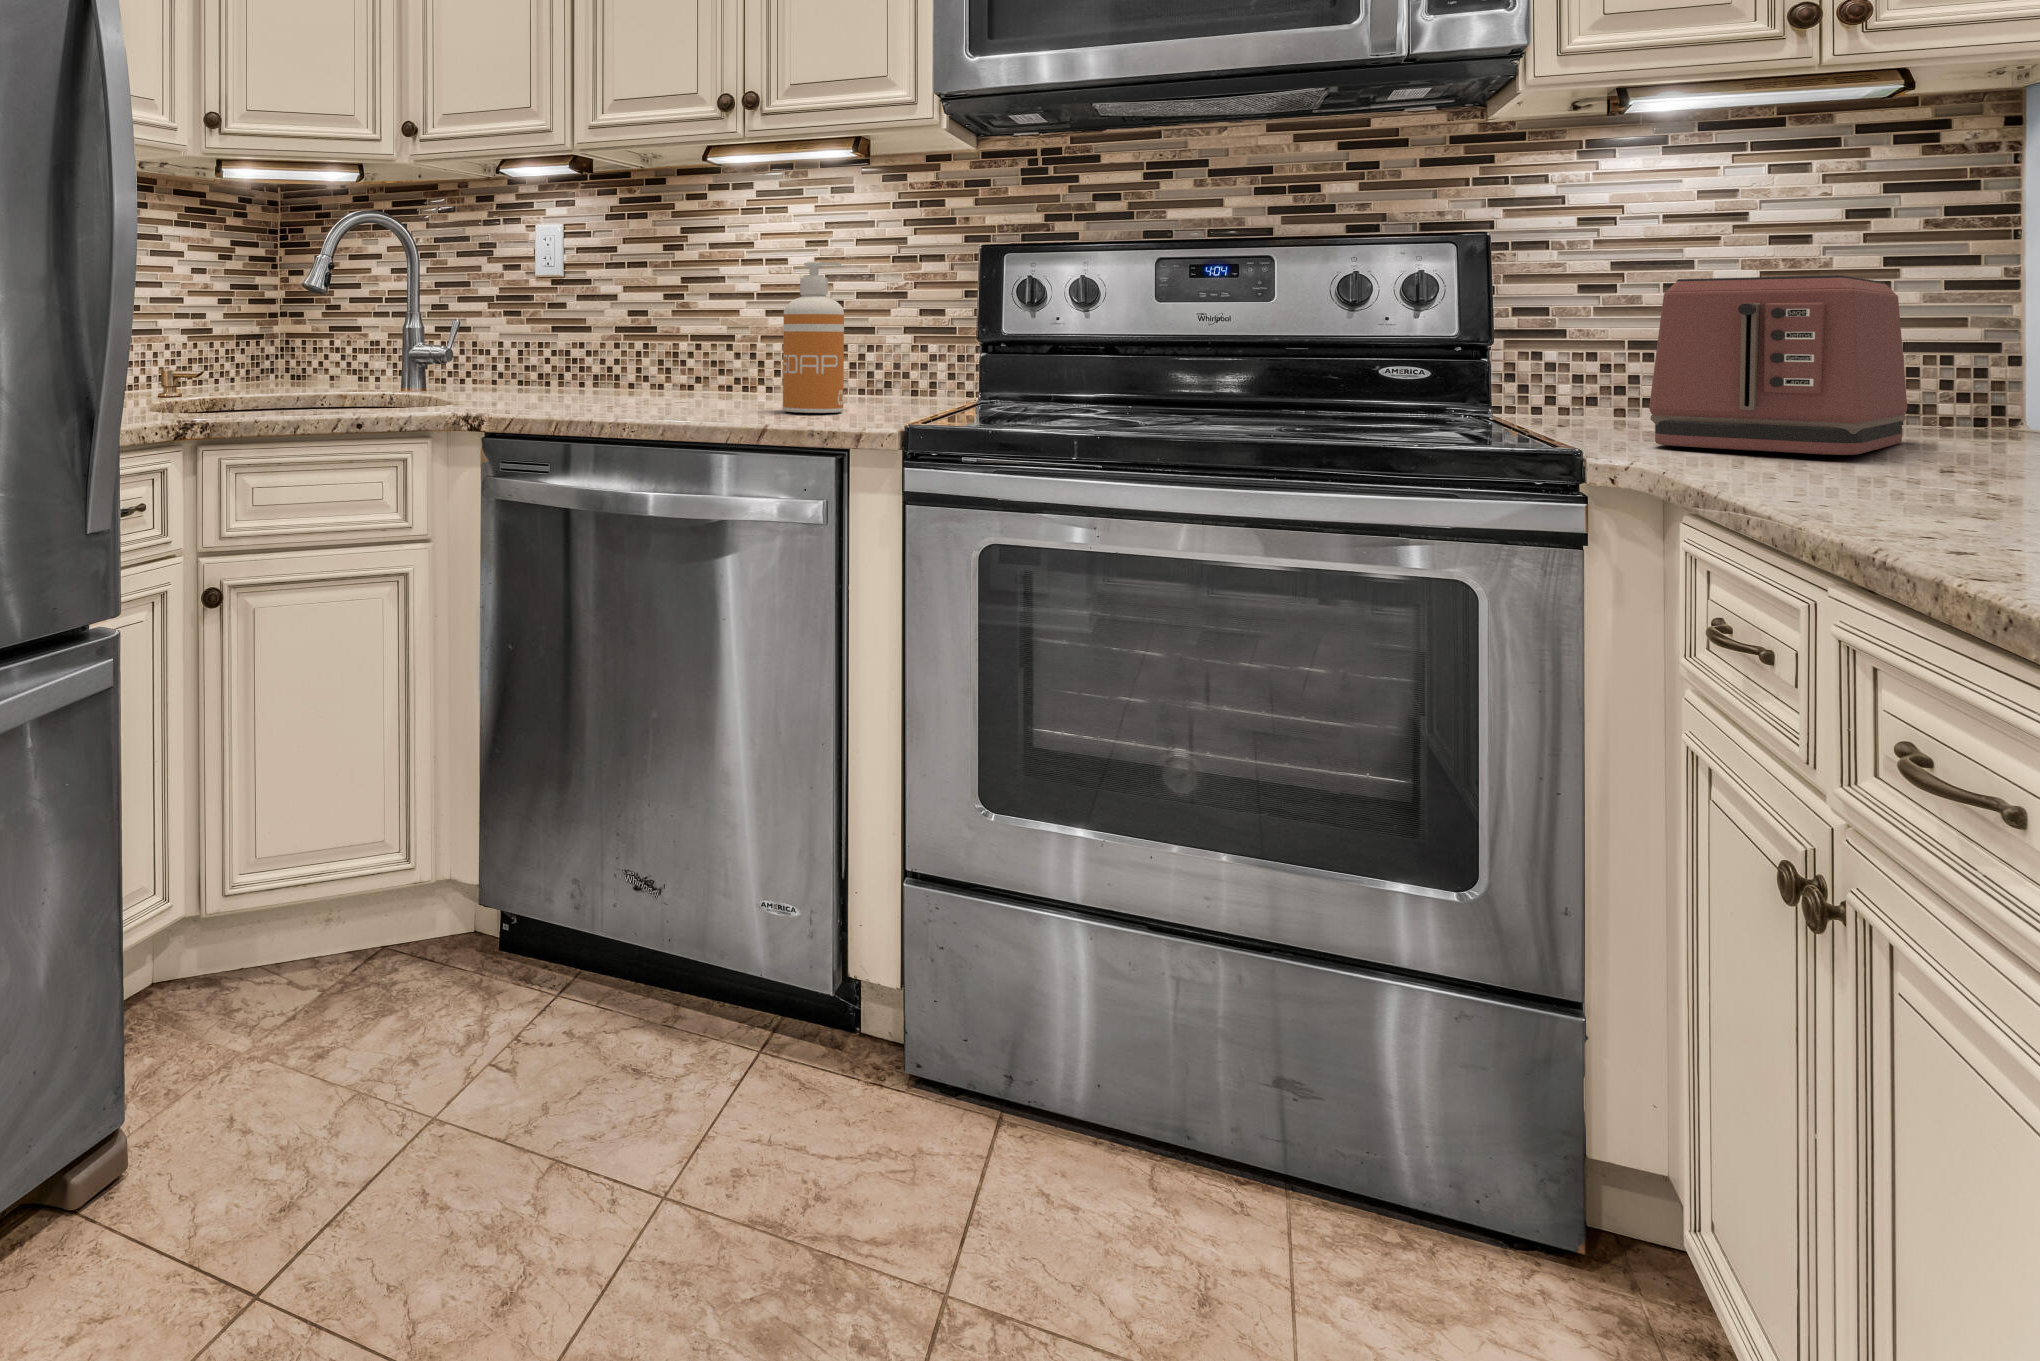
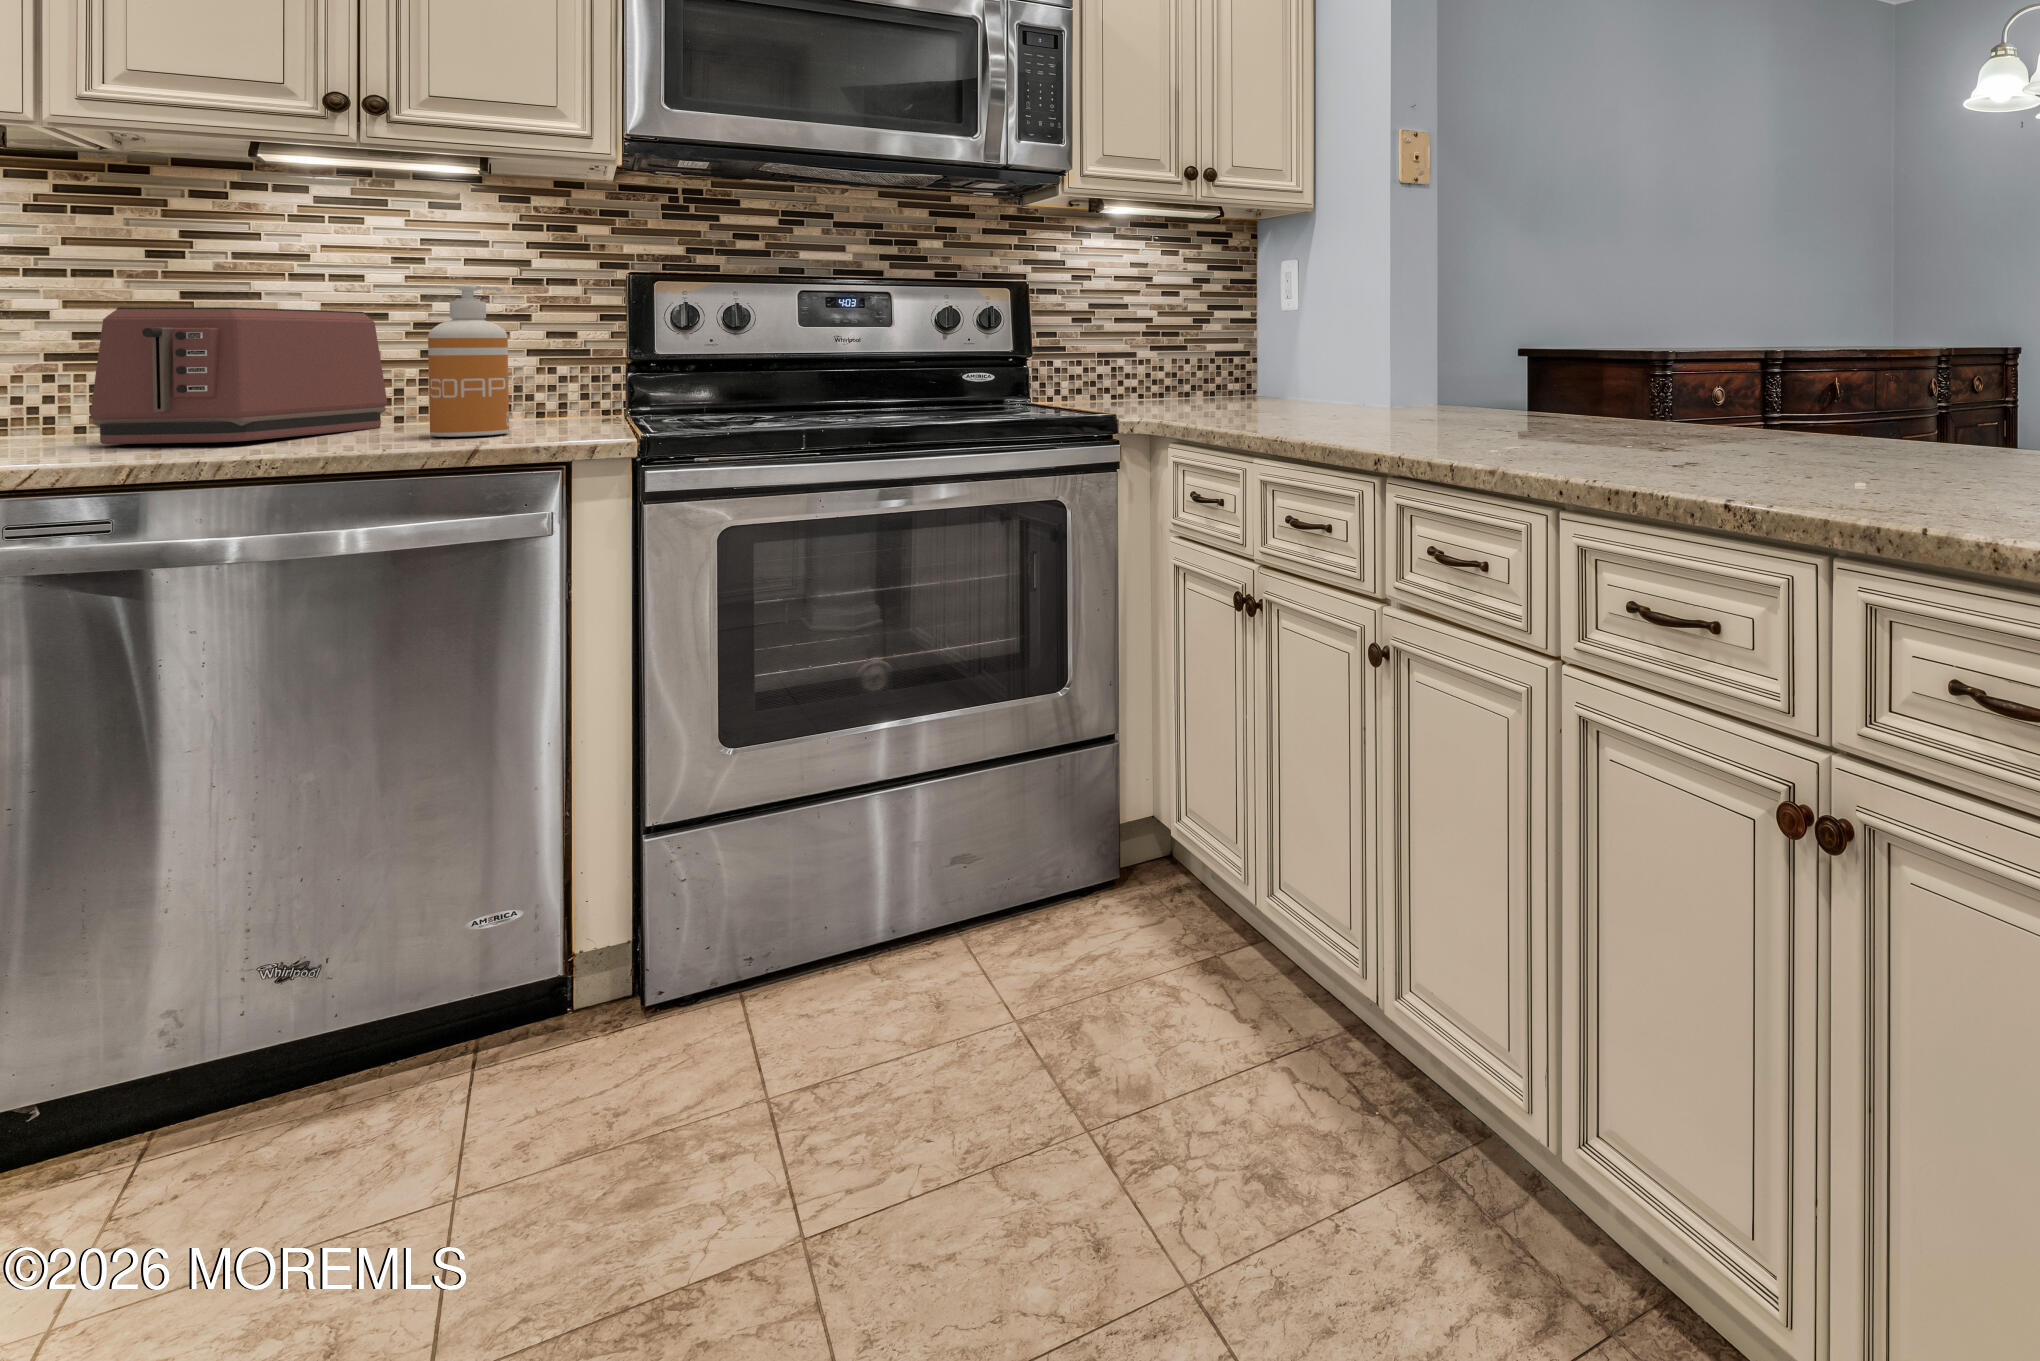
toaster: present [1649,275,1908,455] -> present [90,307,387,444]

